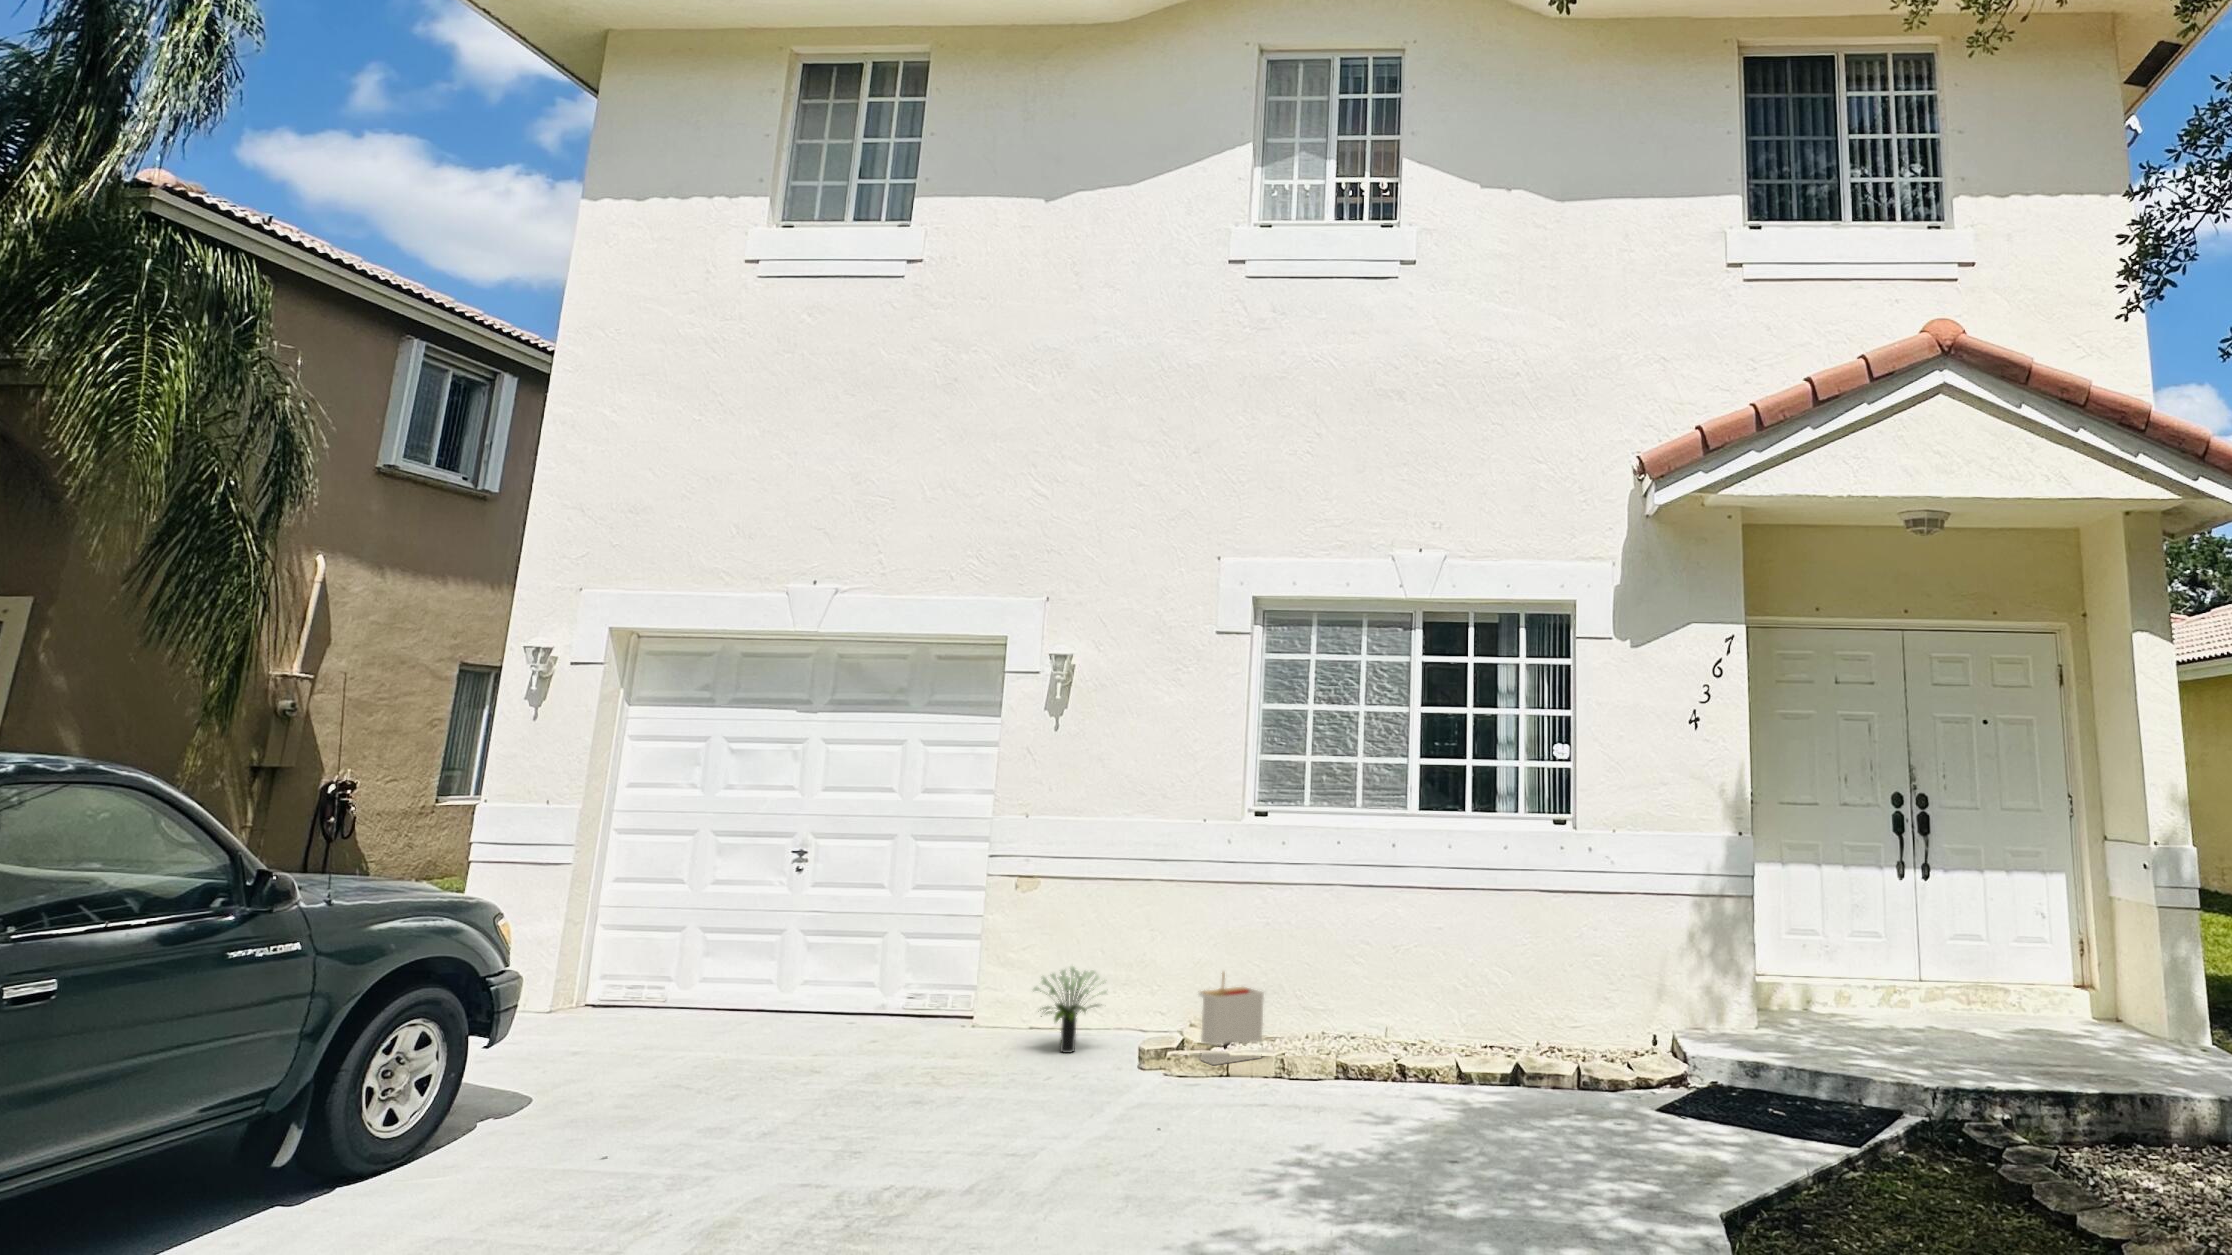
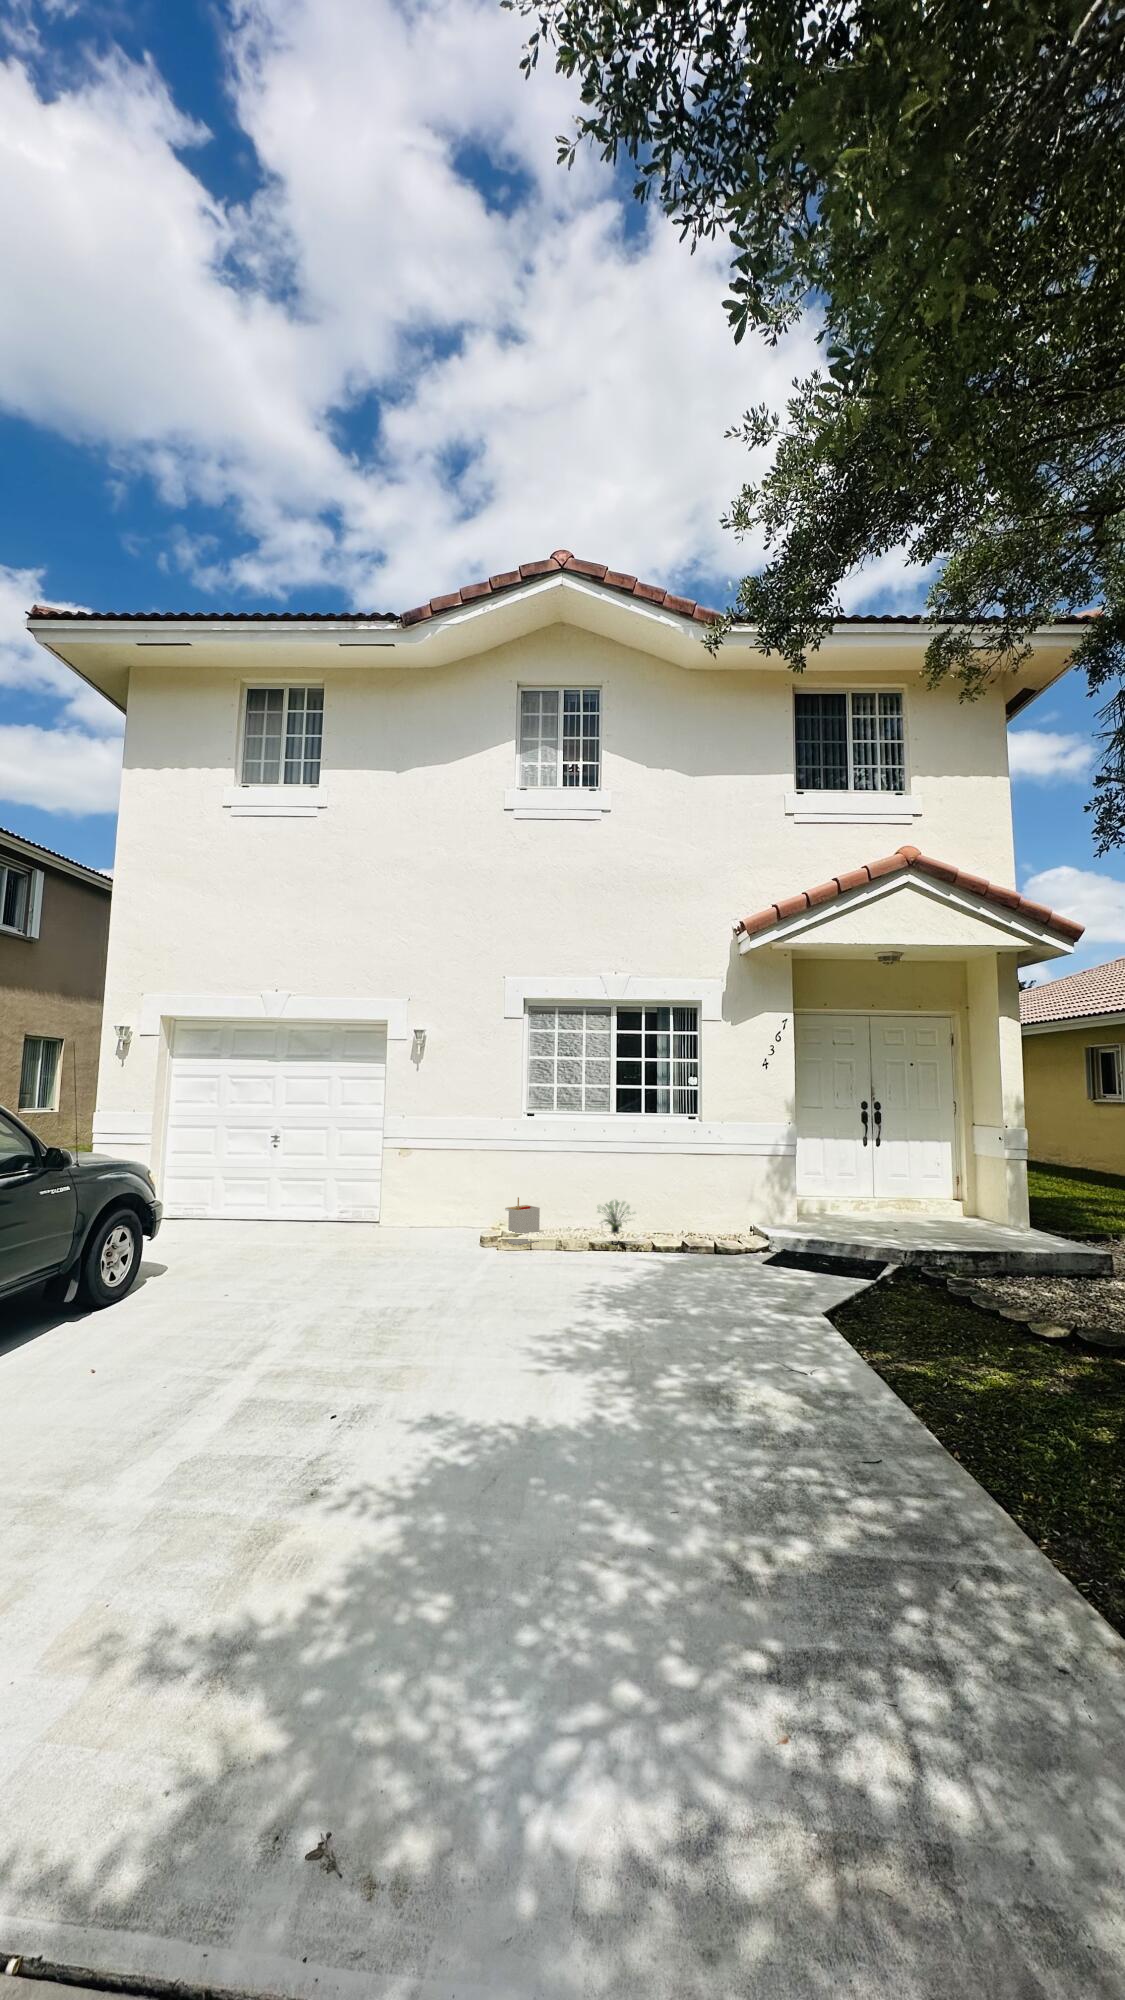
potted plant: present [1033,966,1107,1053] -> present [597,1200,635,1244]

